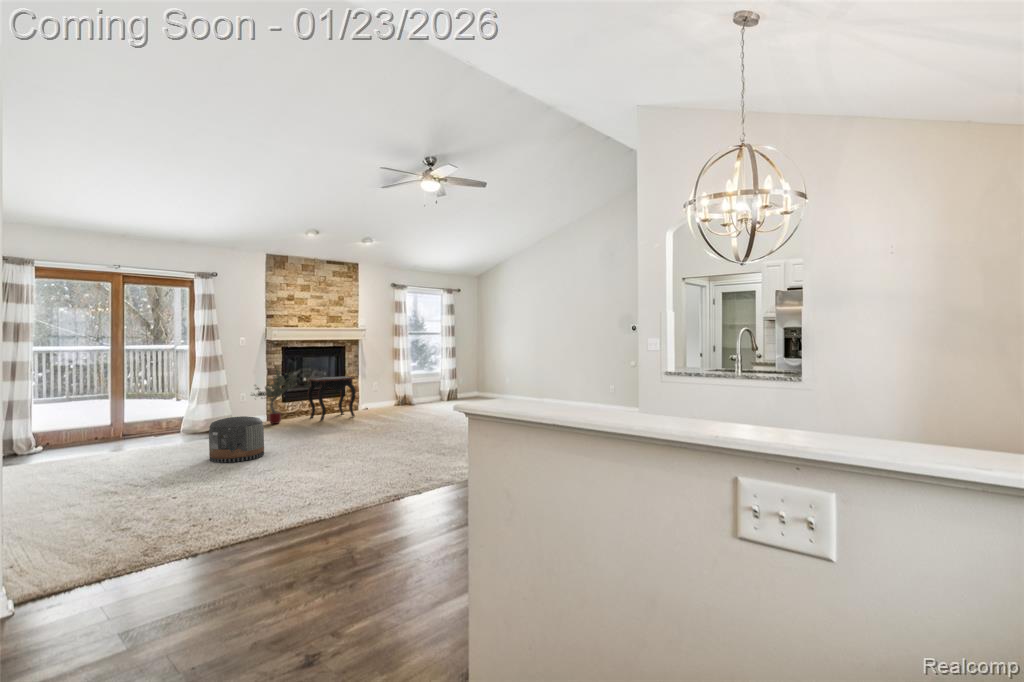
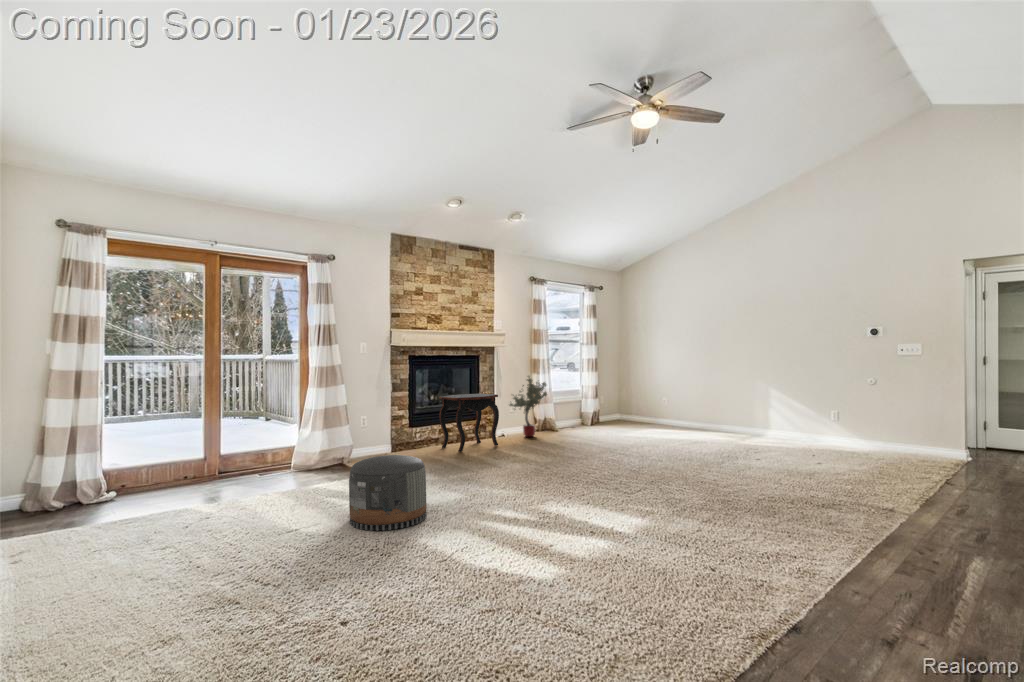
potted tree: present [252,368,297,424] -> present [509,376,547,437]

